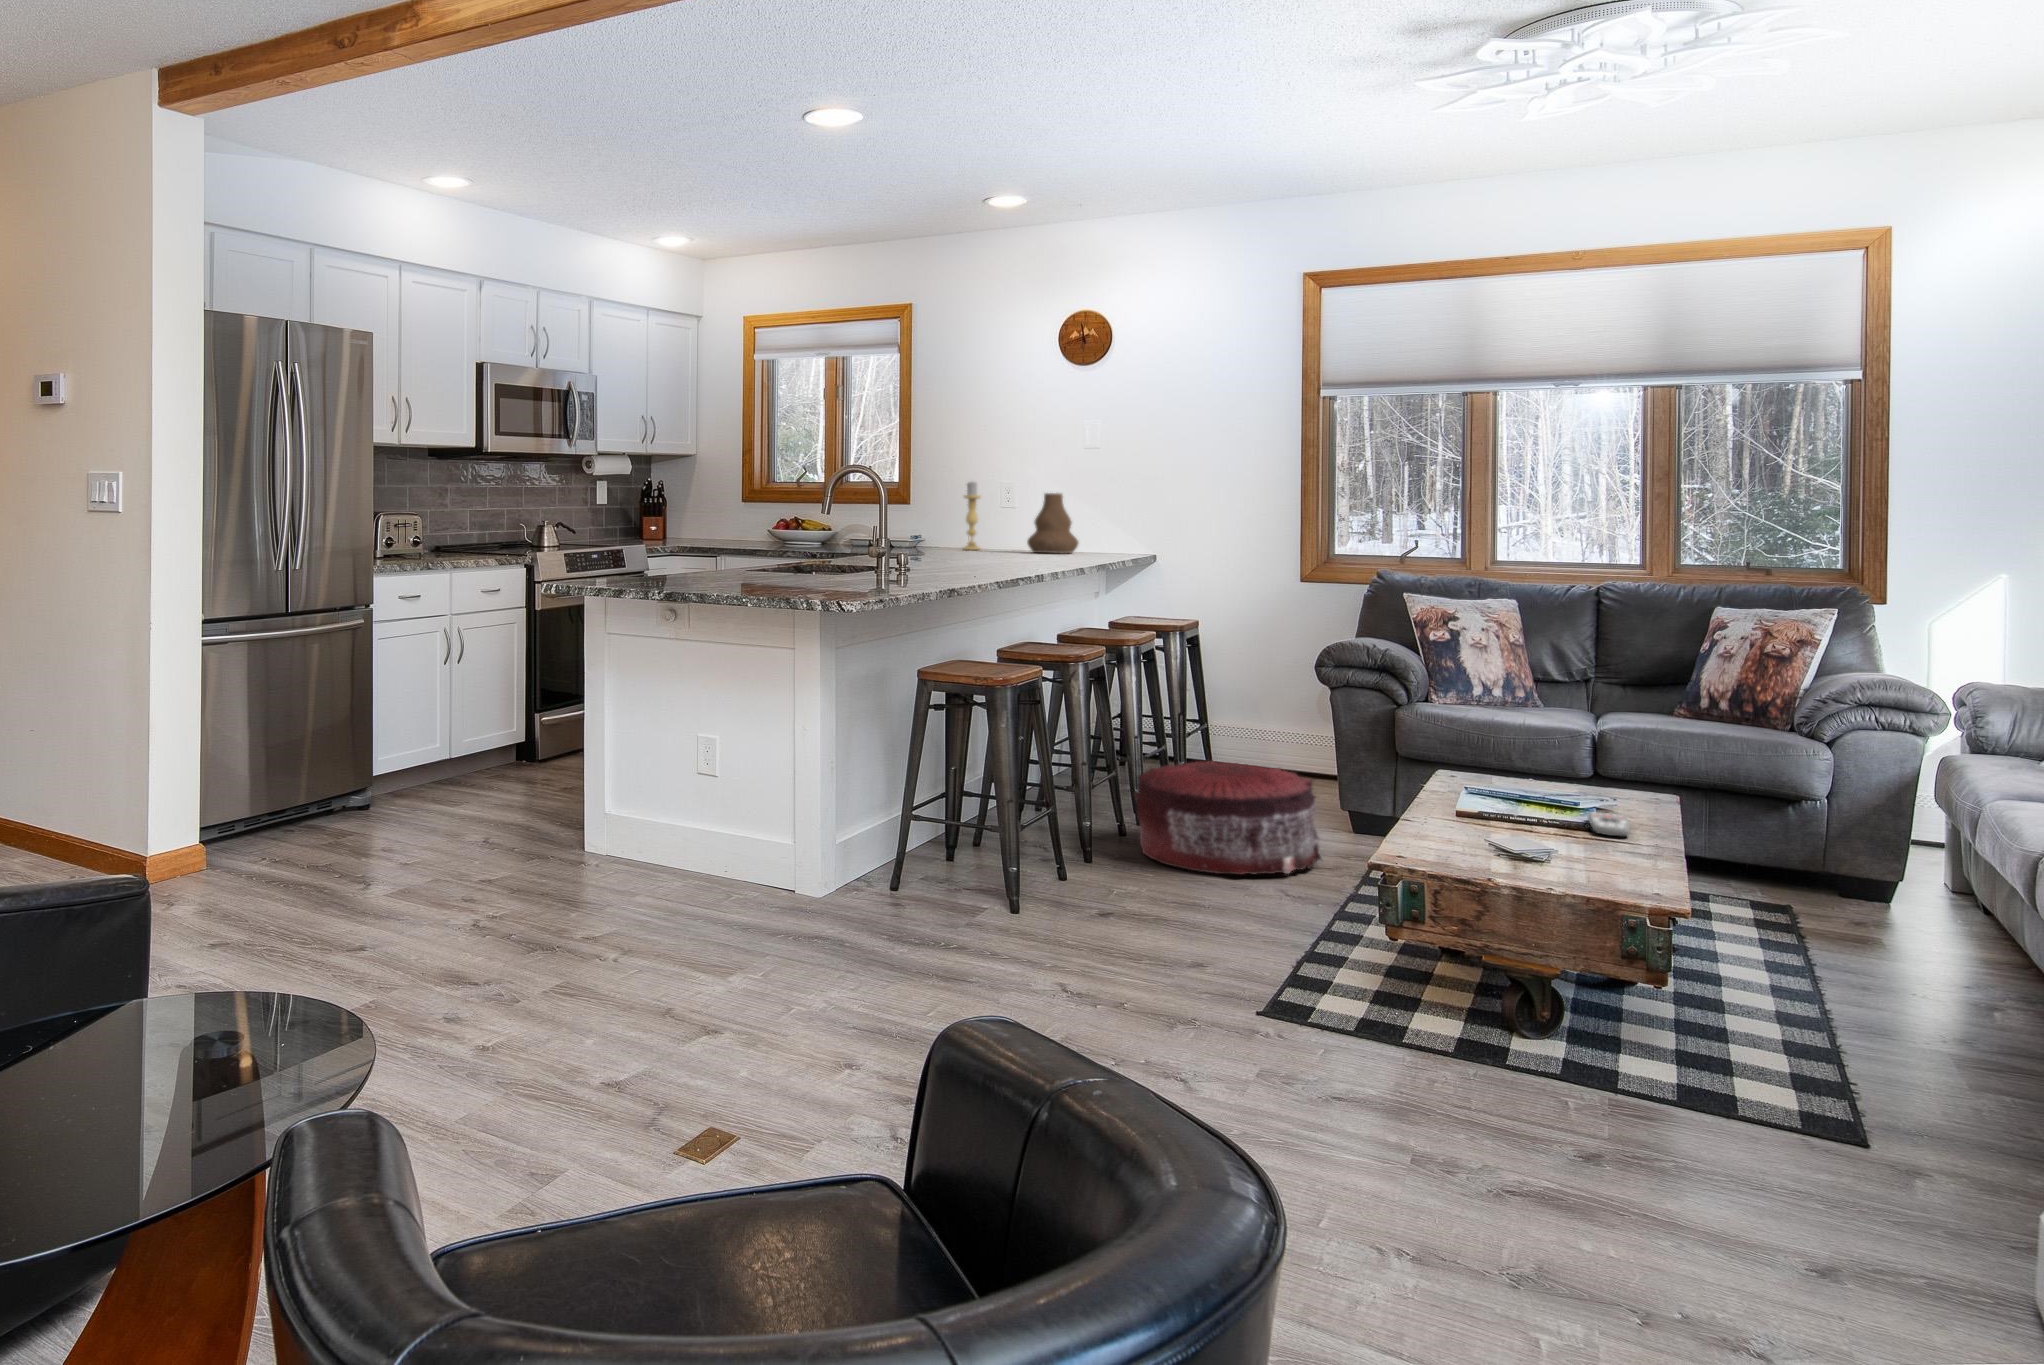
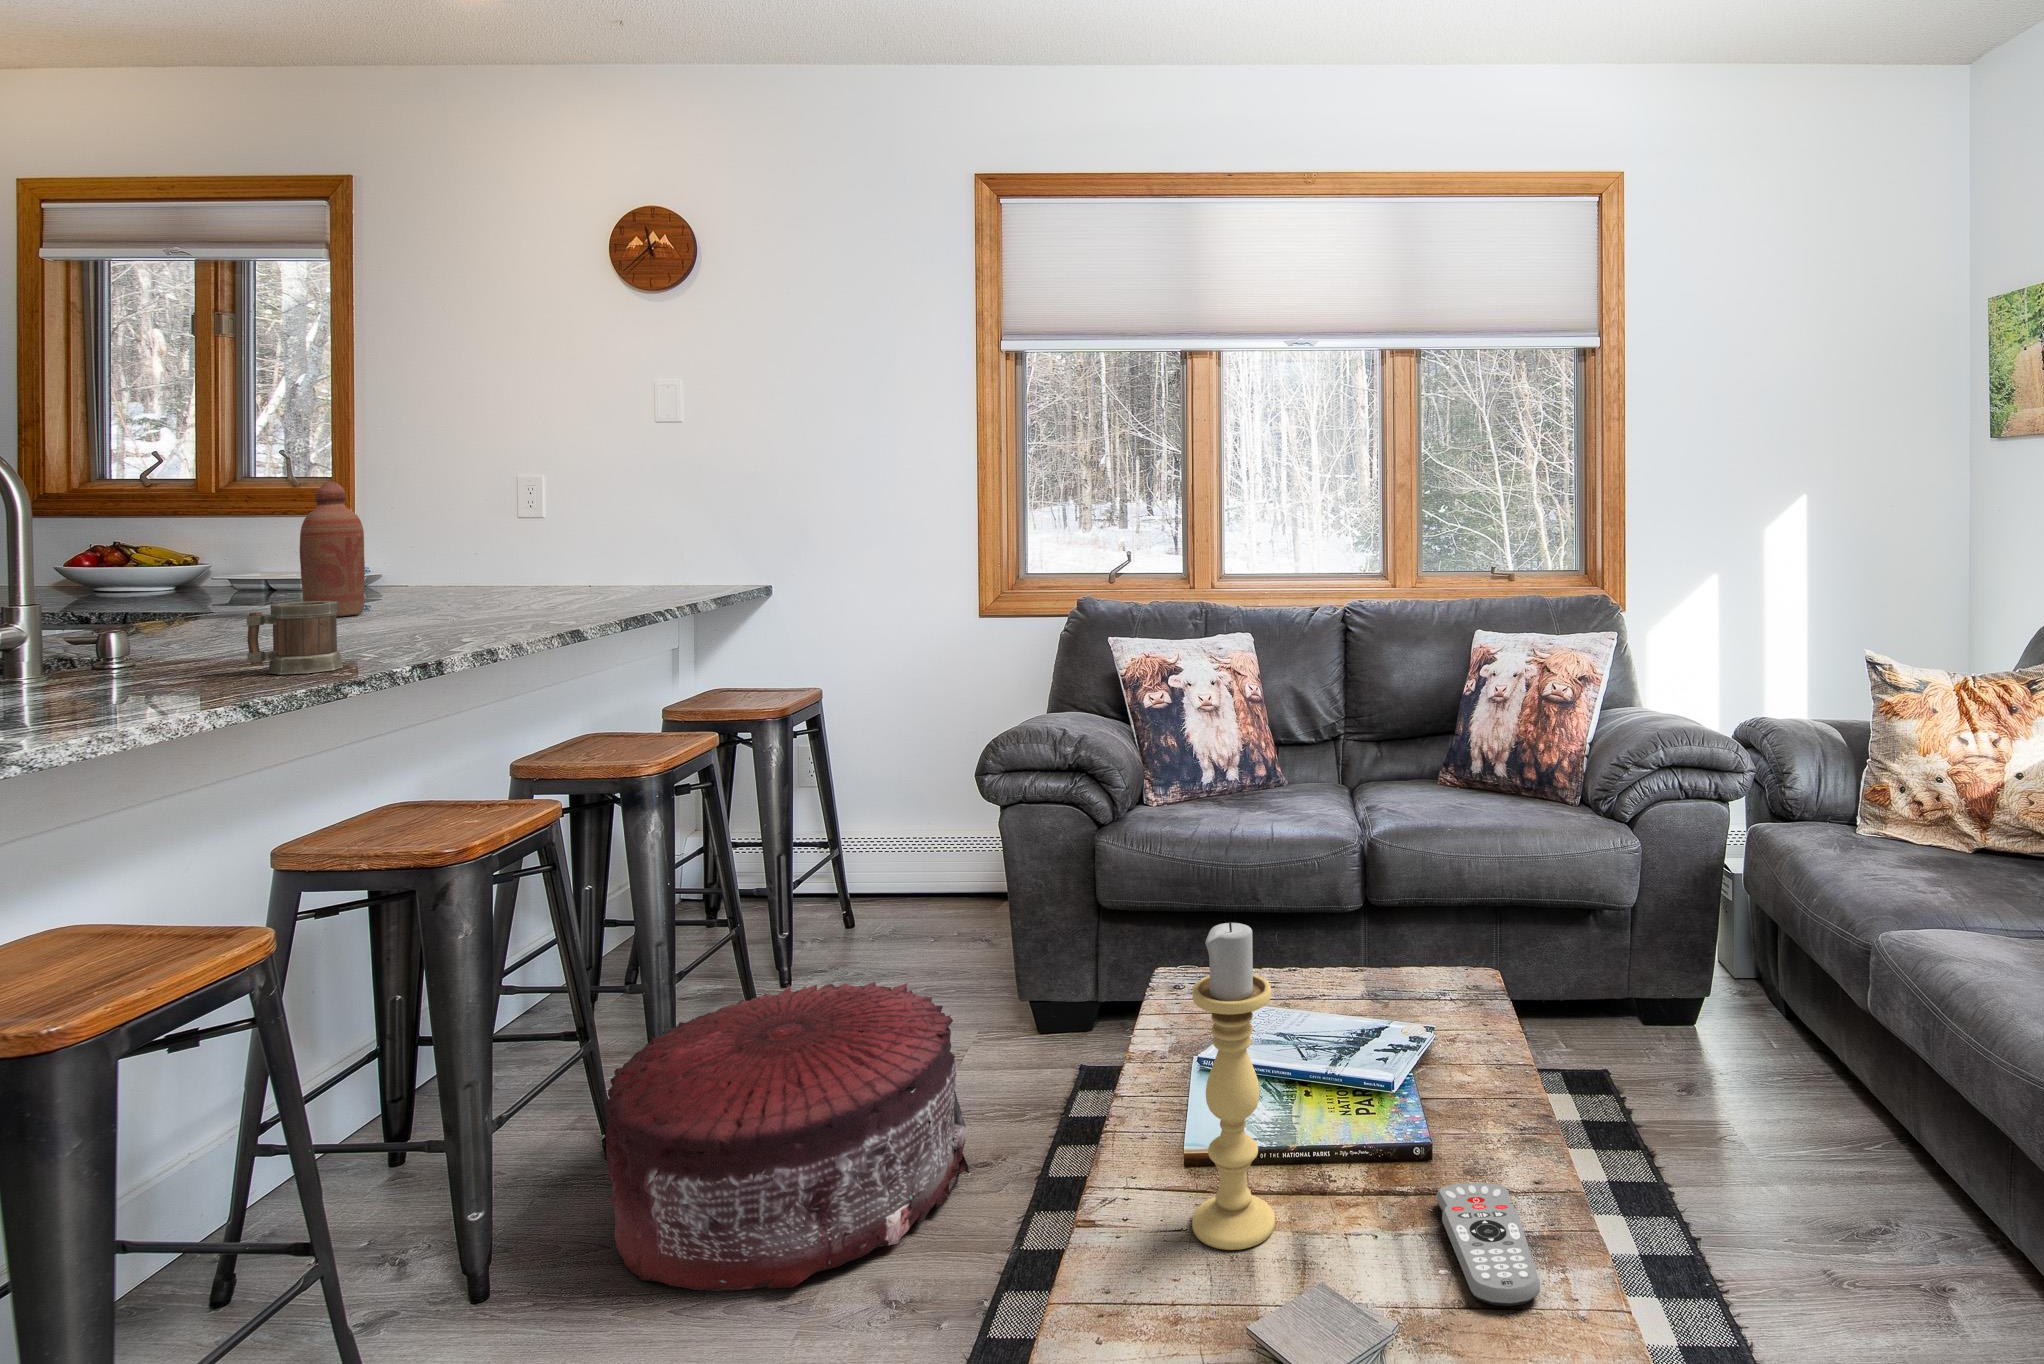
bottle: none [931,482,958,555] -> present [300,482,365,617]
candle holder: present [963,482,980,550] -> present [1192,922,1275,1250]
vase: present [1027,493,1078,554] -> none [549,495,642,593]
mug: none [991,535,1023,567] -> present [247,601,343,674]

